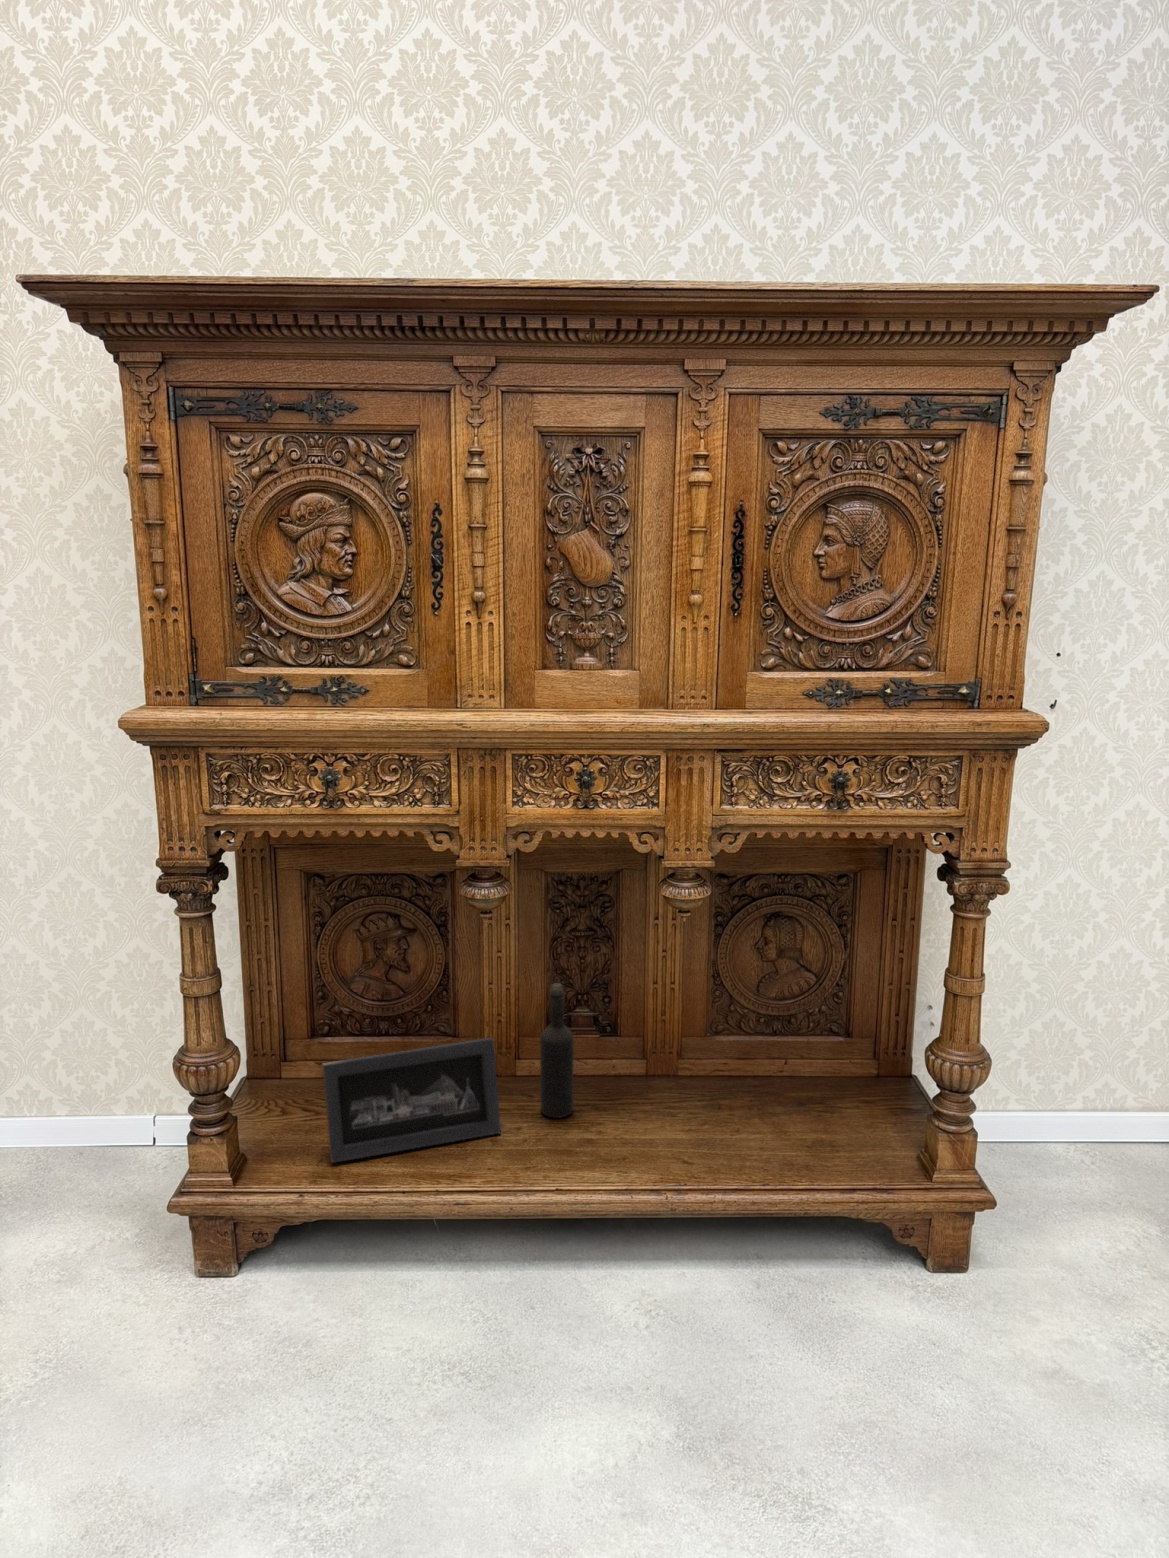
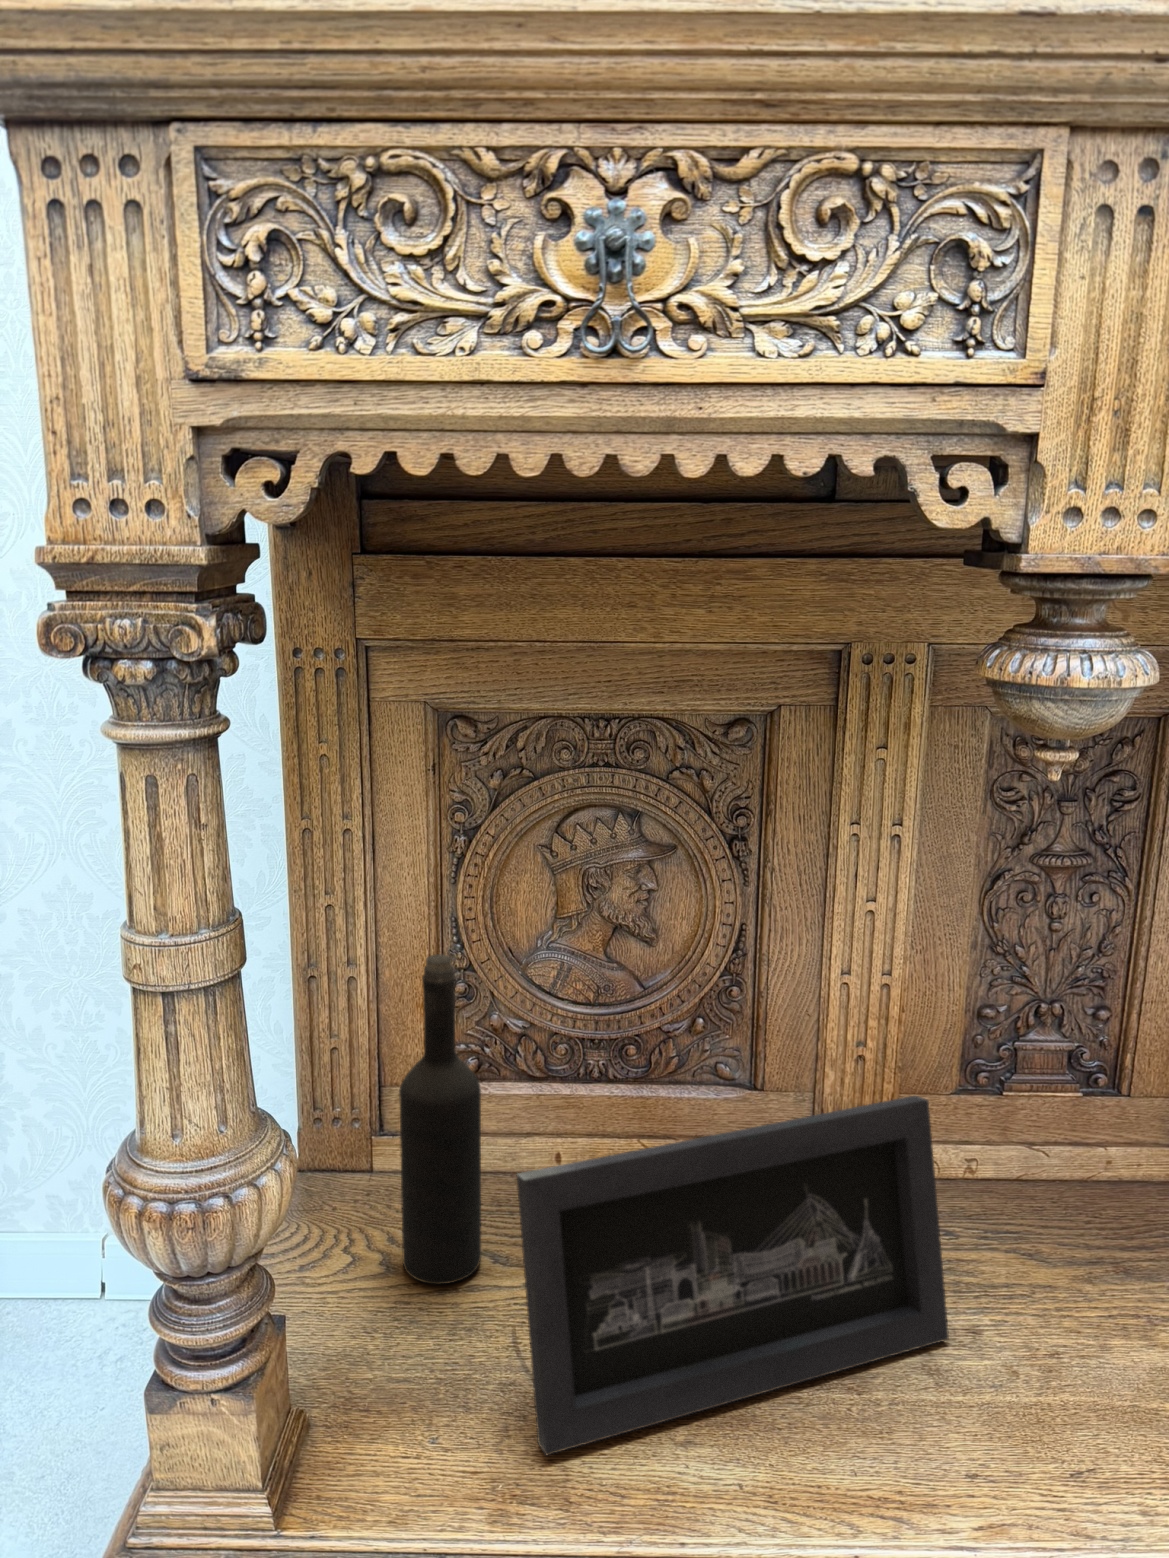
wine bottle: present [540,983,574,1118] -> present [399,954,481,1284]

